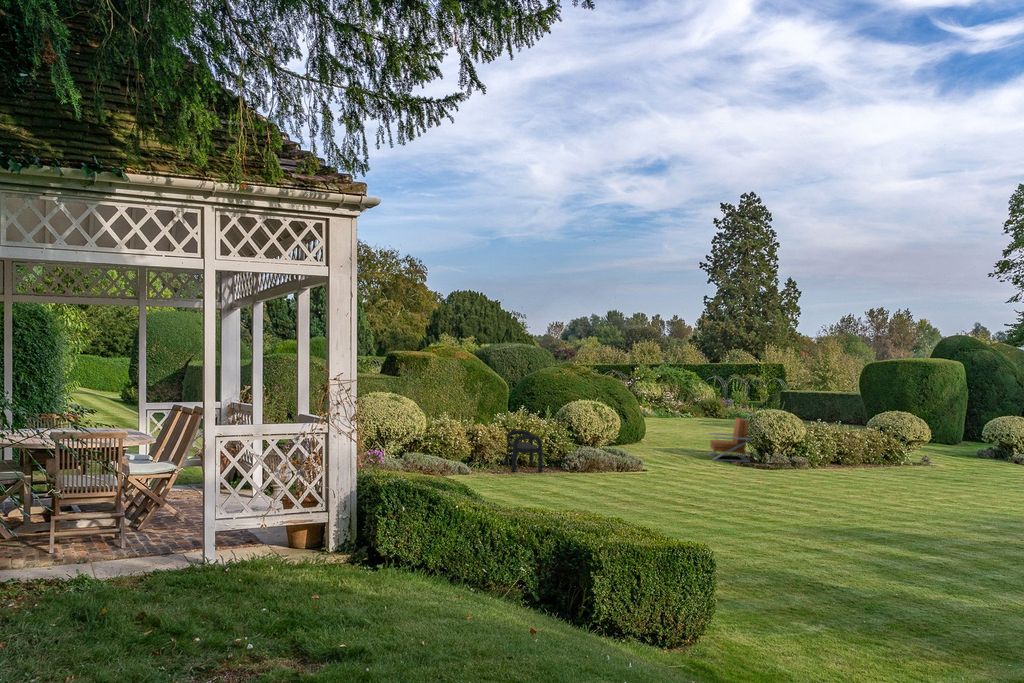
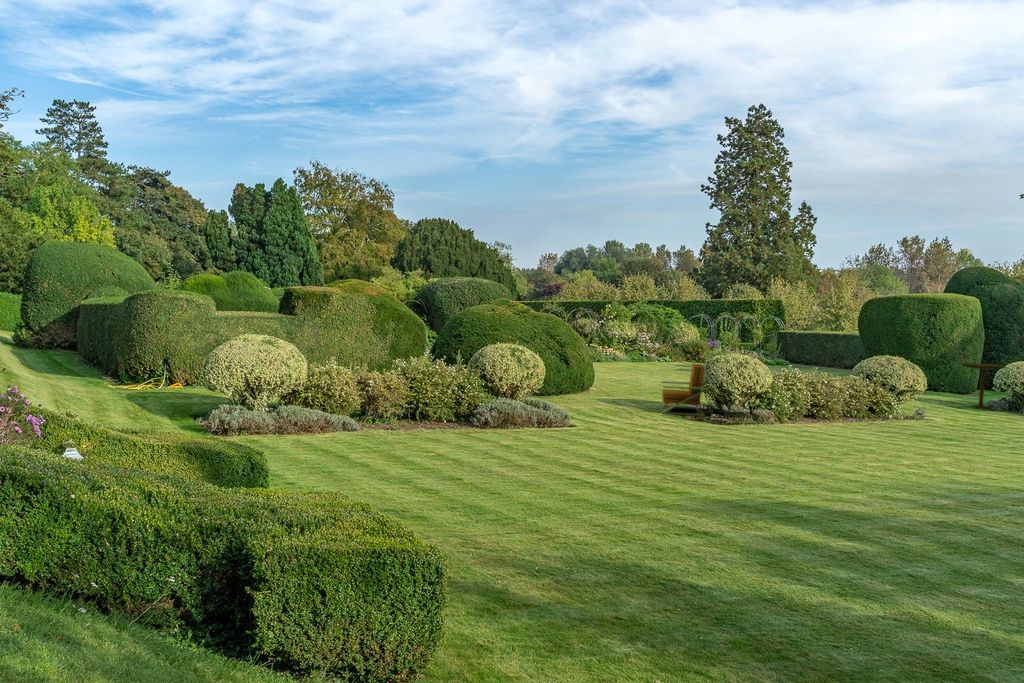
pedestal table: none [956,418,995,456] -> present [962,363,1006,408]
bench: present [504,430,543,472] -> none [402,379,443,429]

